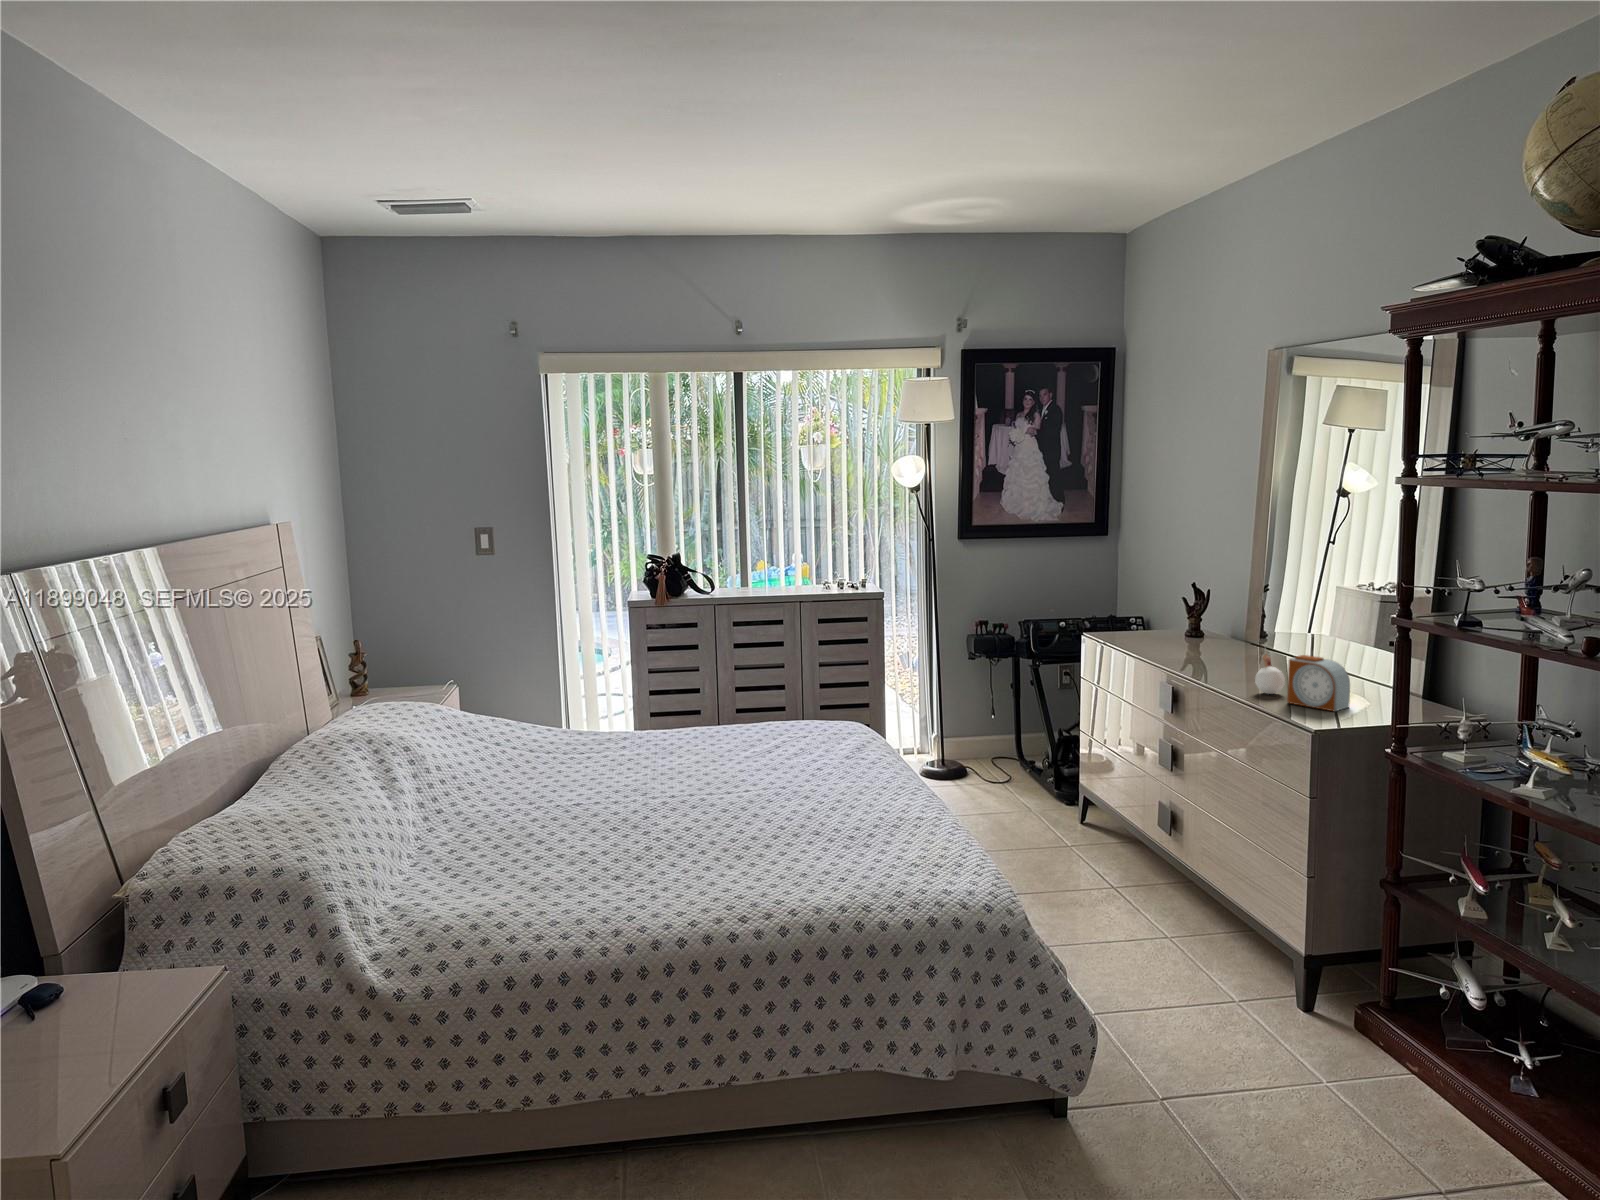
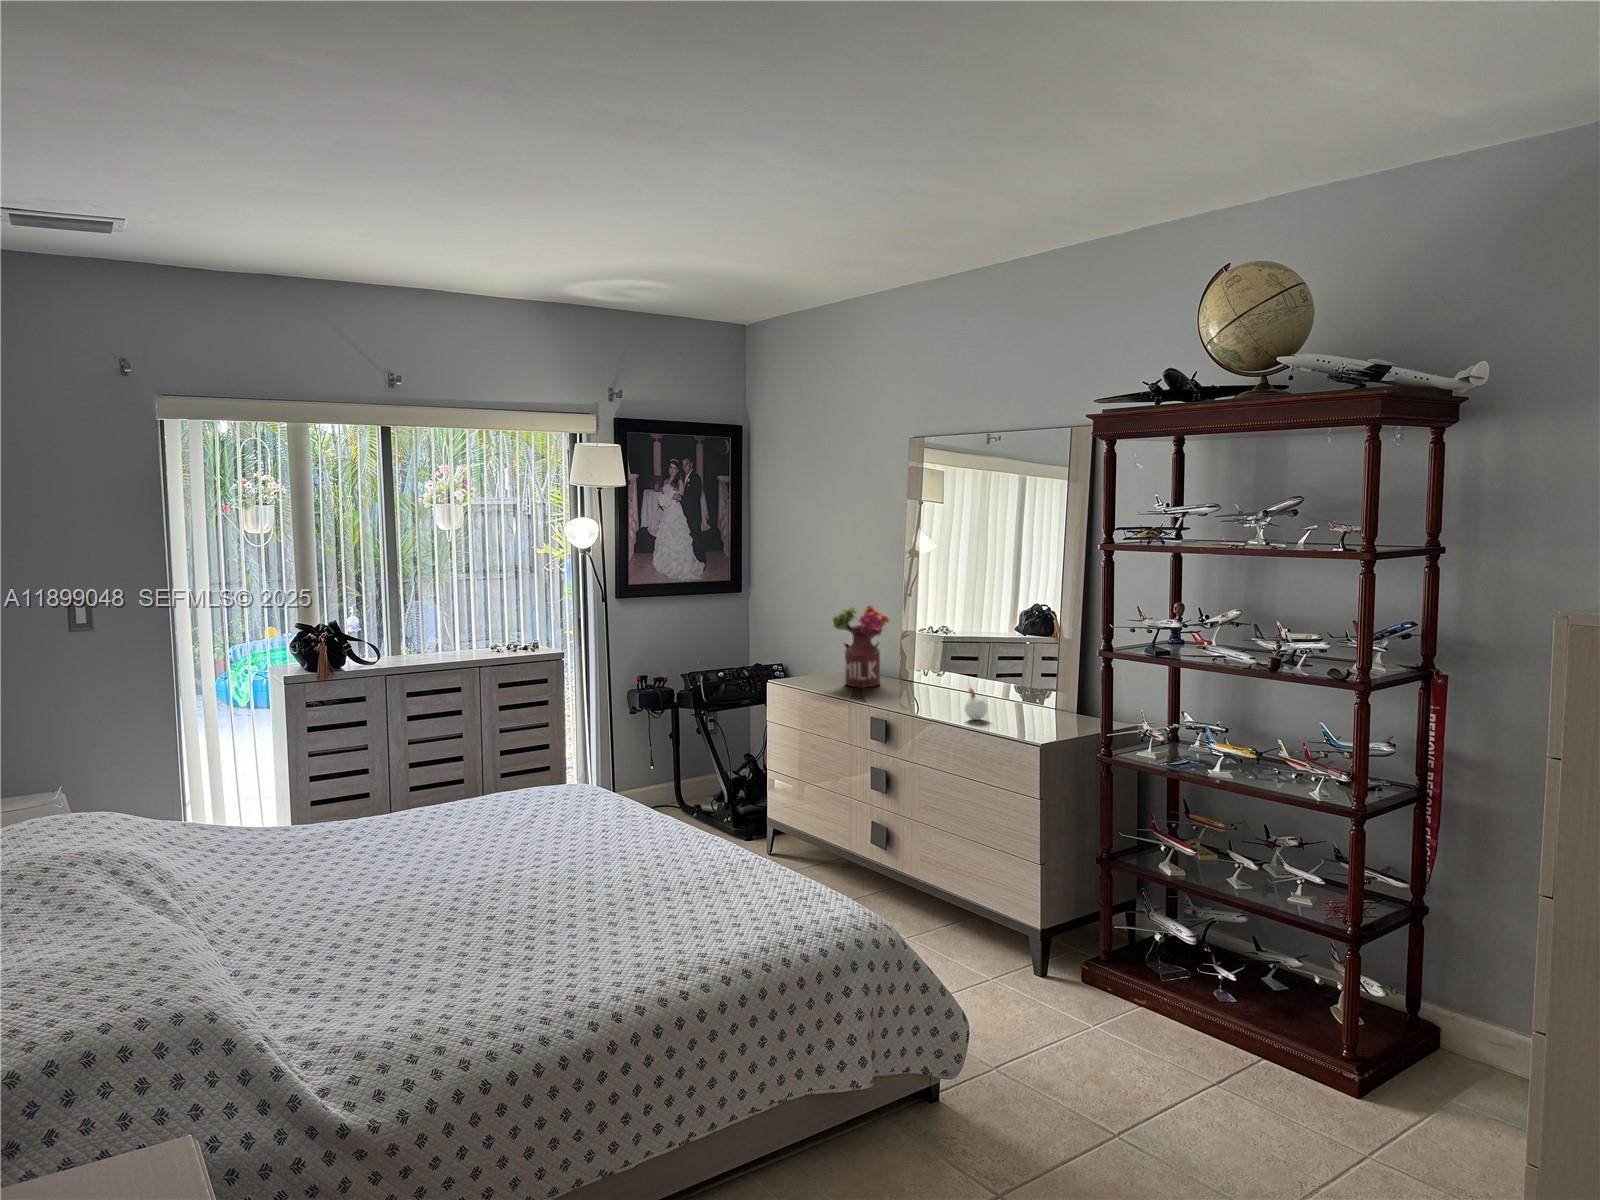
flower arrangement: none [1152,552,1223,647] -> present [833,605,889,687]
alarm clock: present [1287,655,1350,711] -> none [997,686,1043,729]

